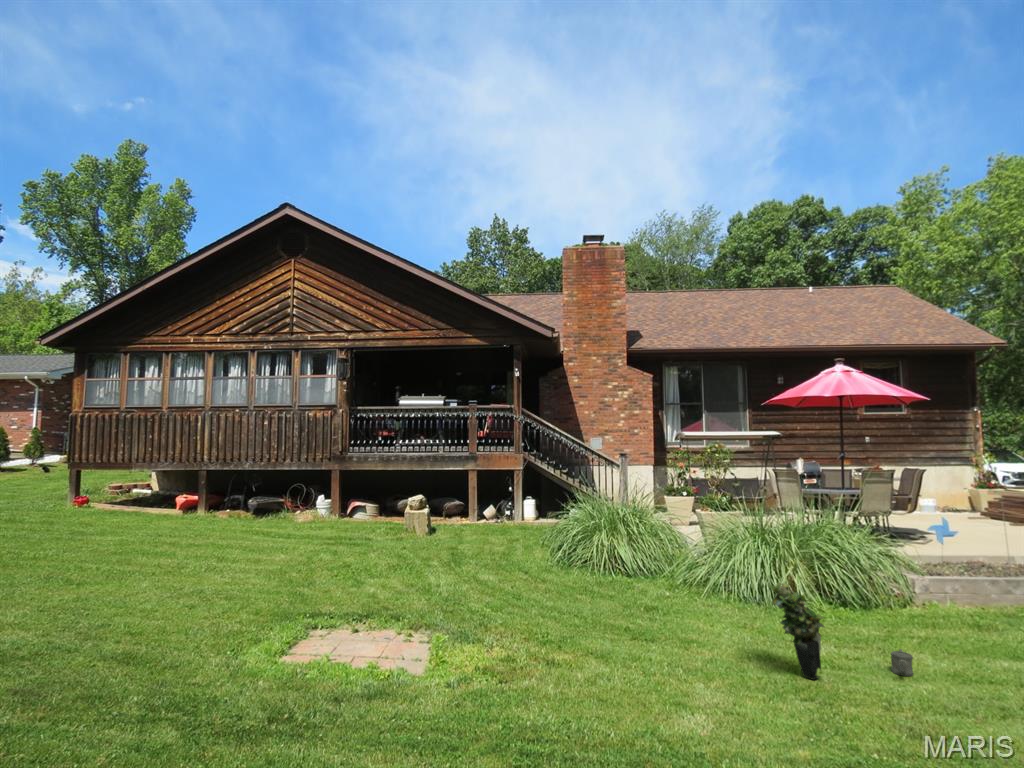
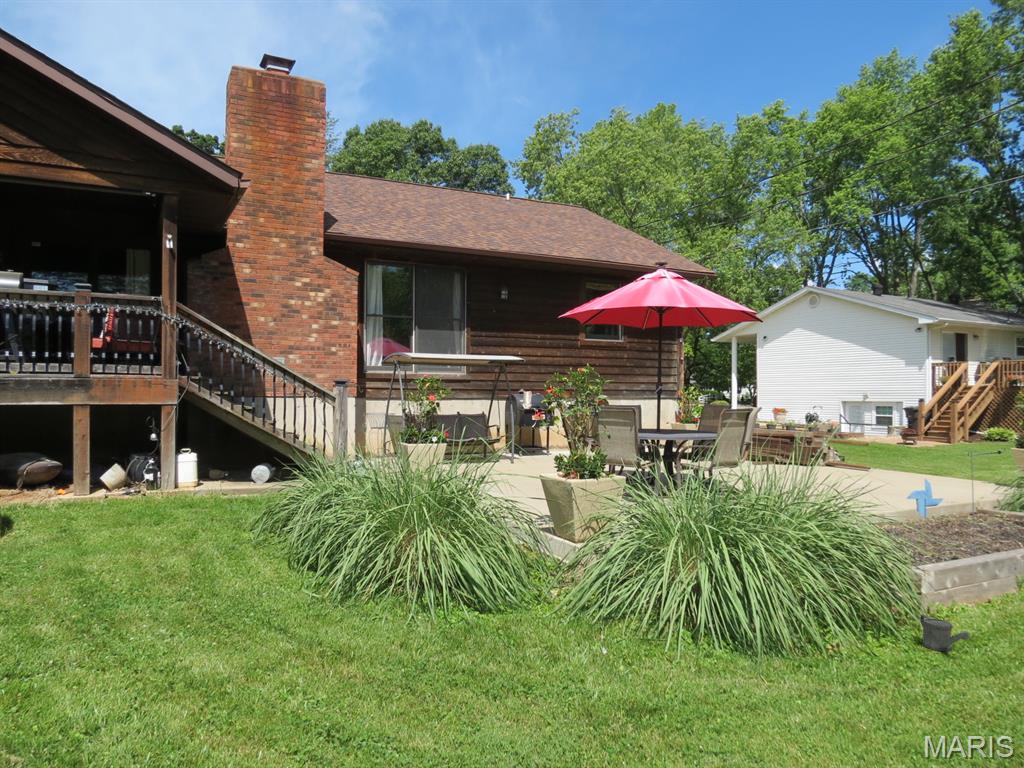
potted plant: present [768,583,825,680] -> none [818,540,908,684]

